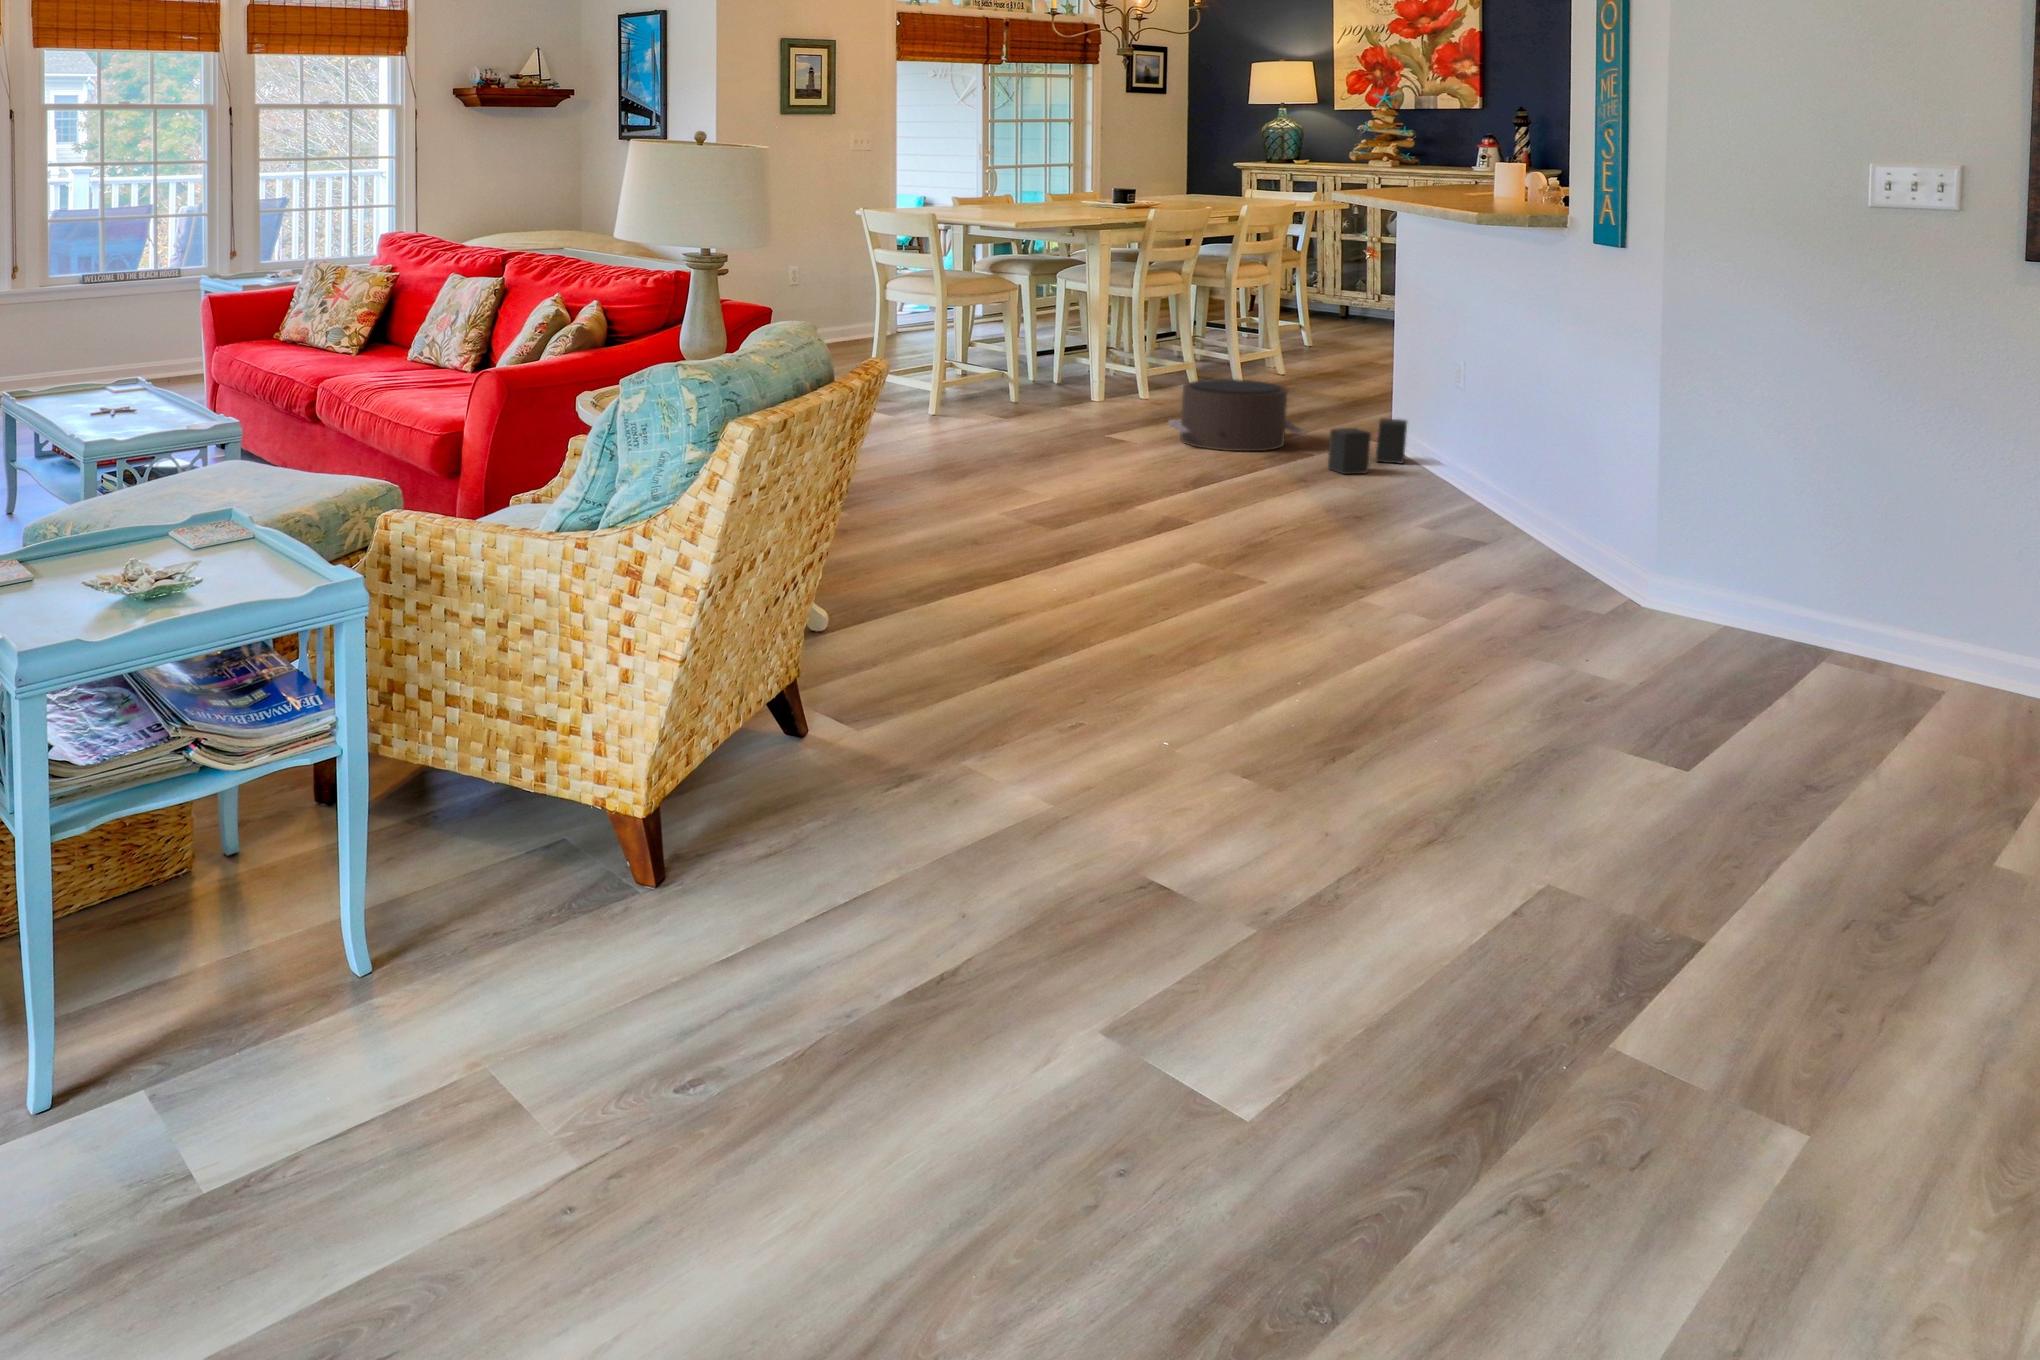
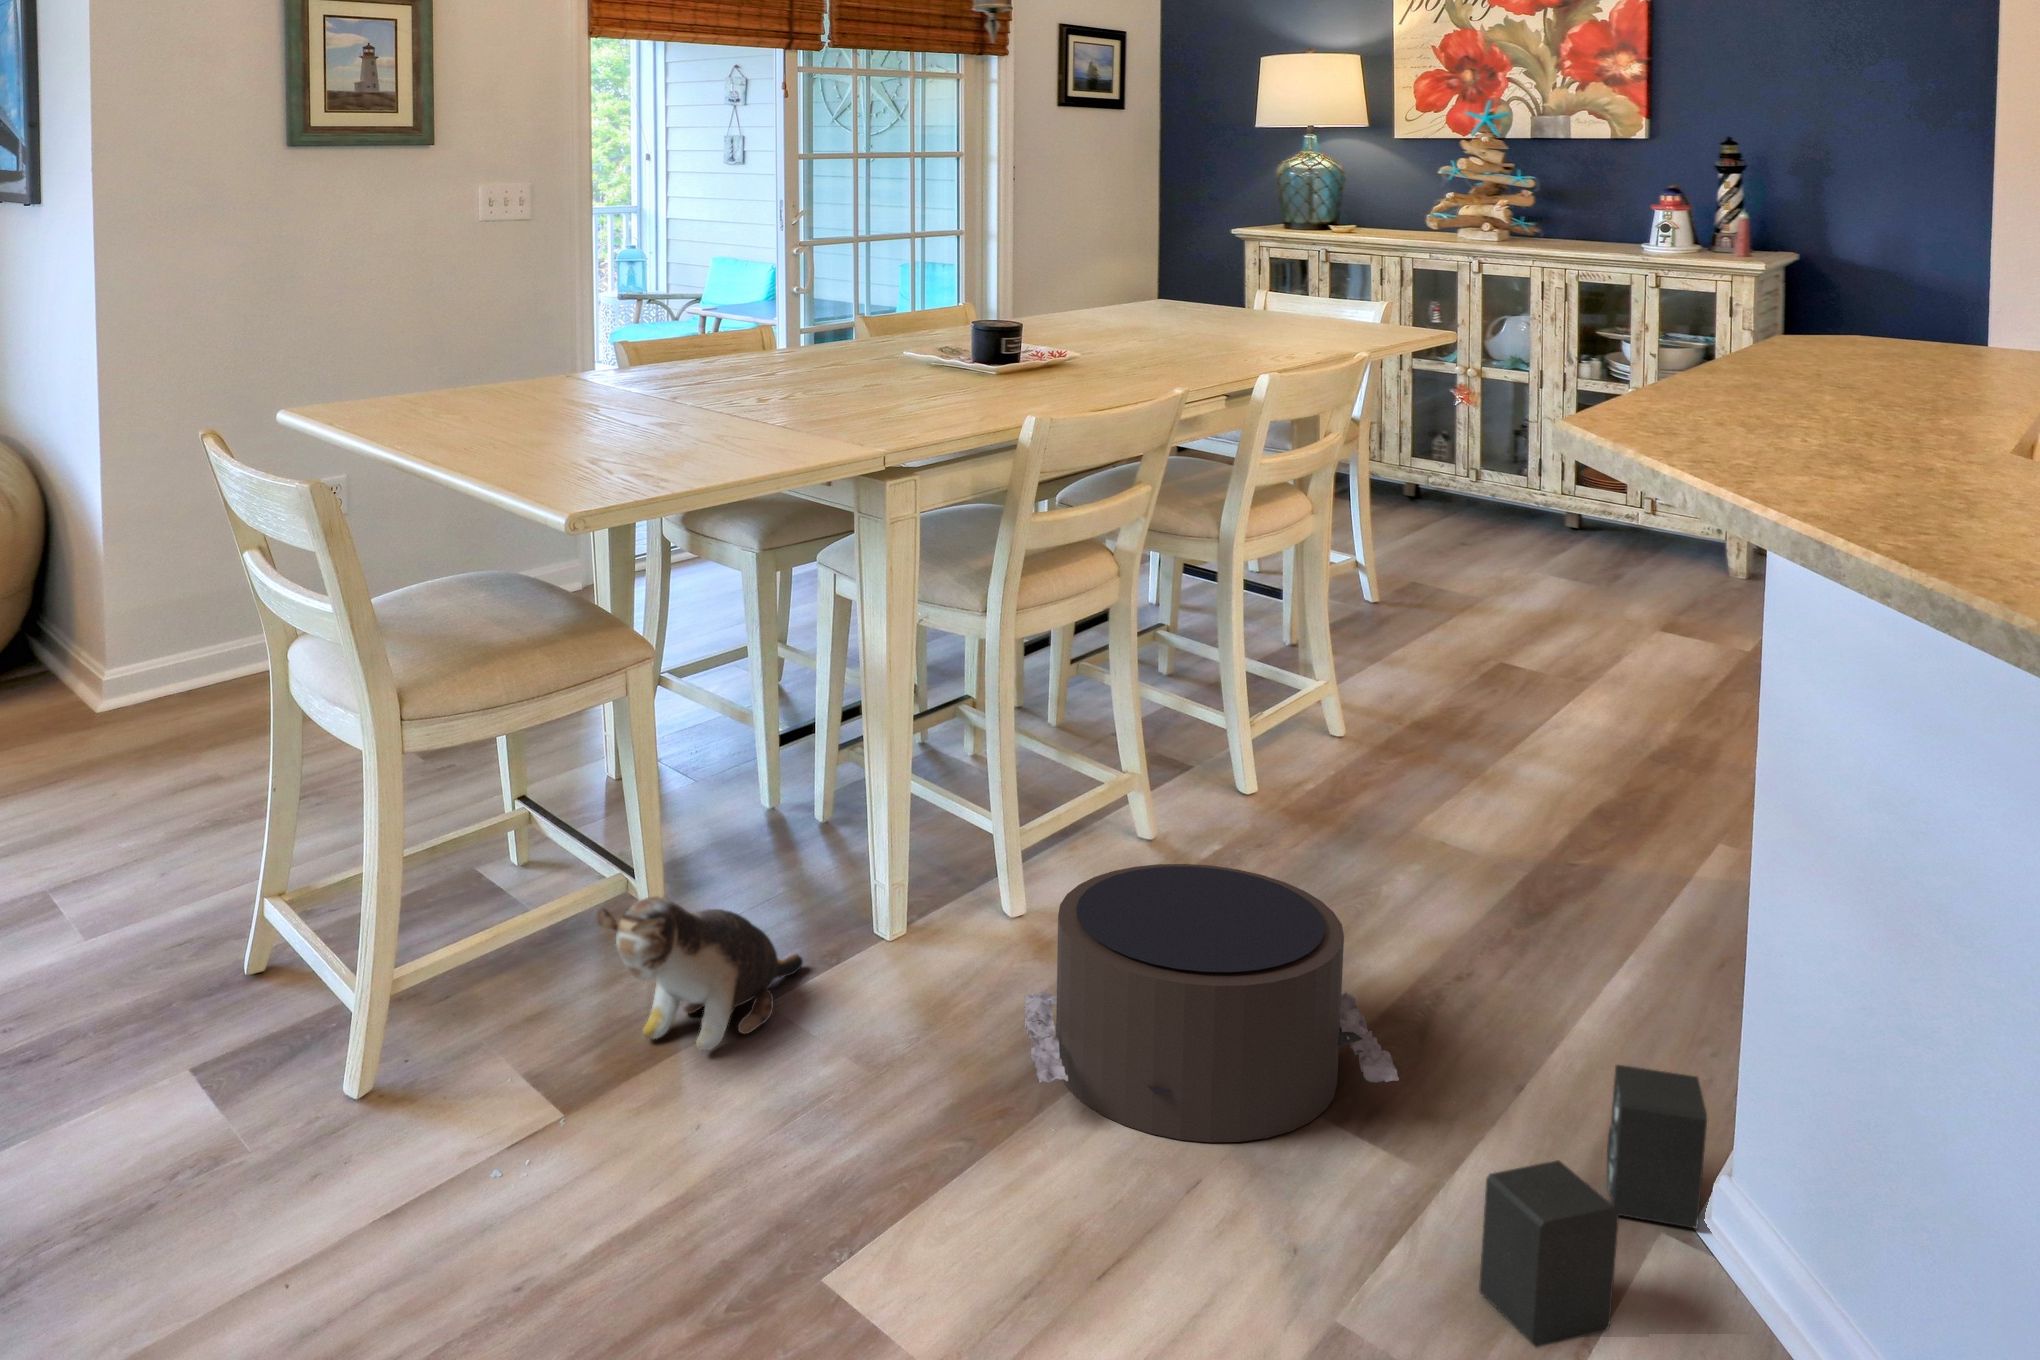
plush toy: none [1019,379,1077,436] -> present [596,896,803,1050]

